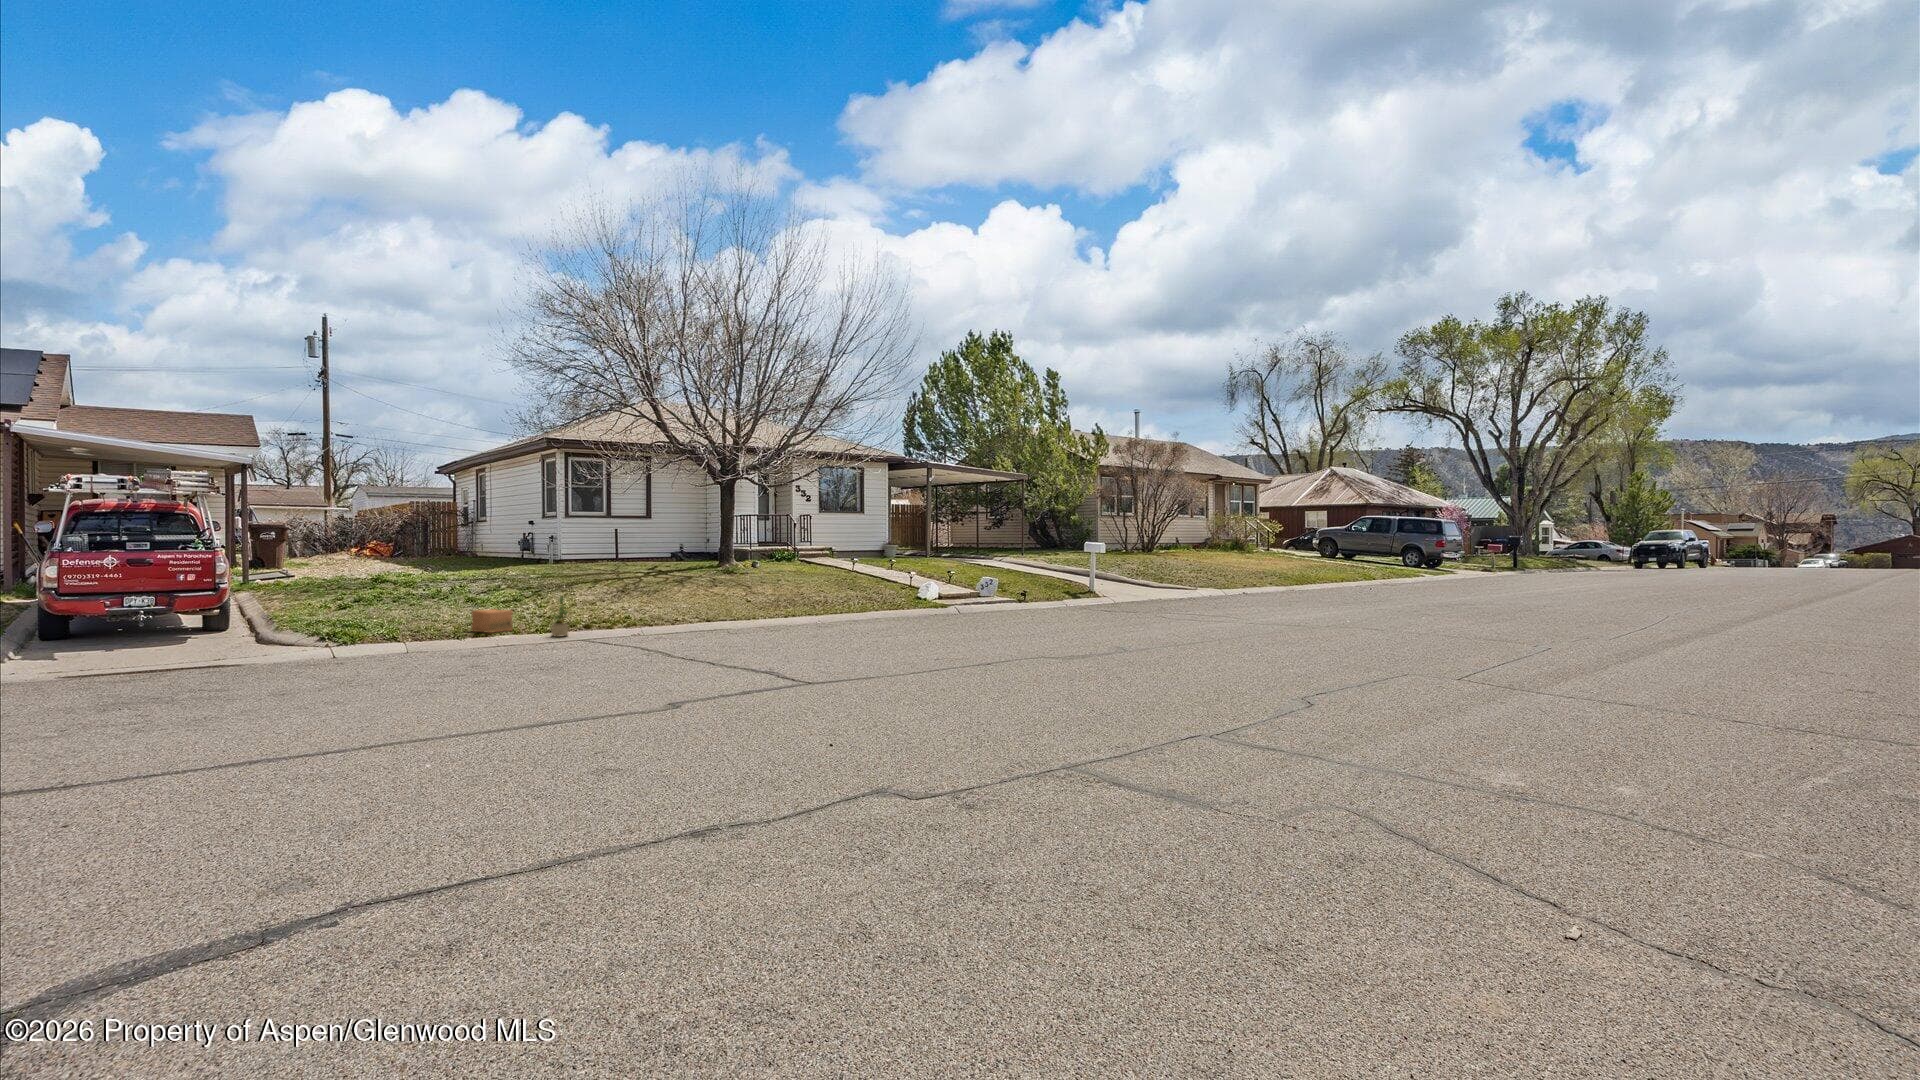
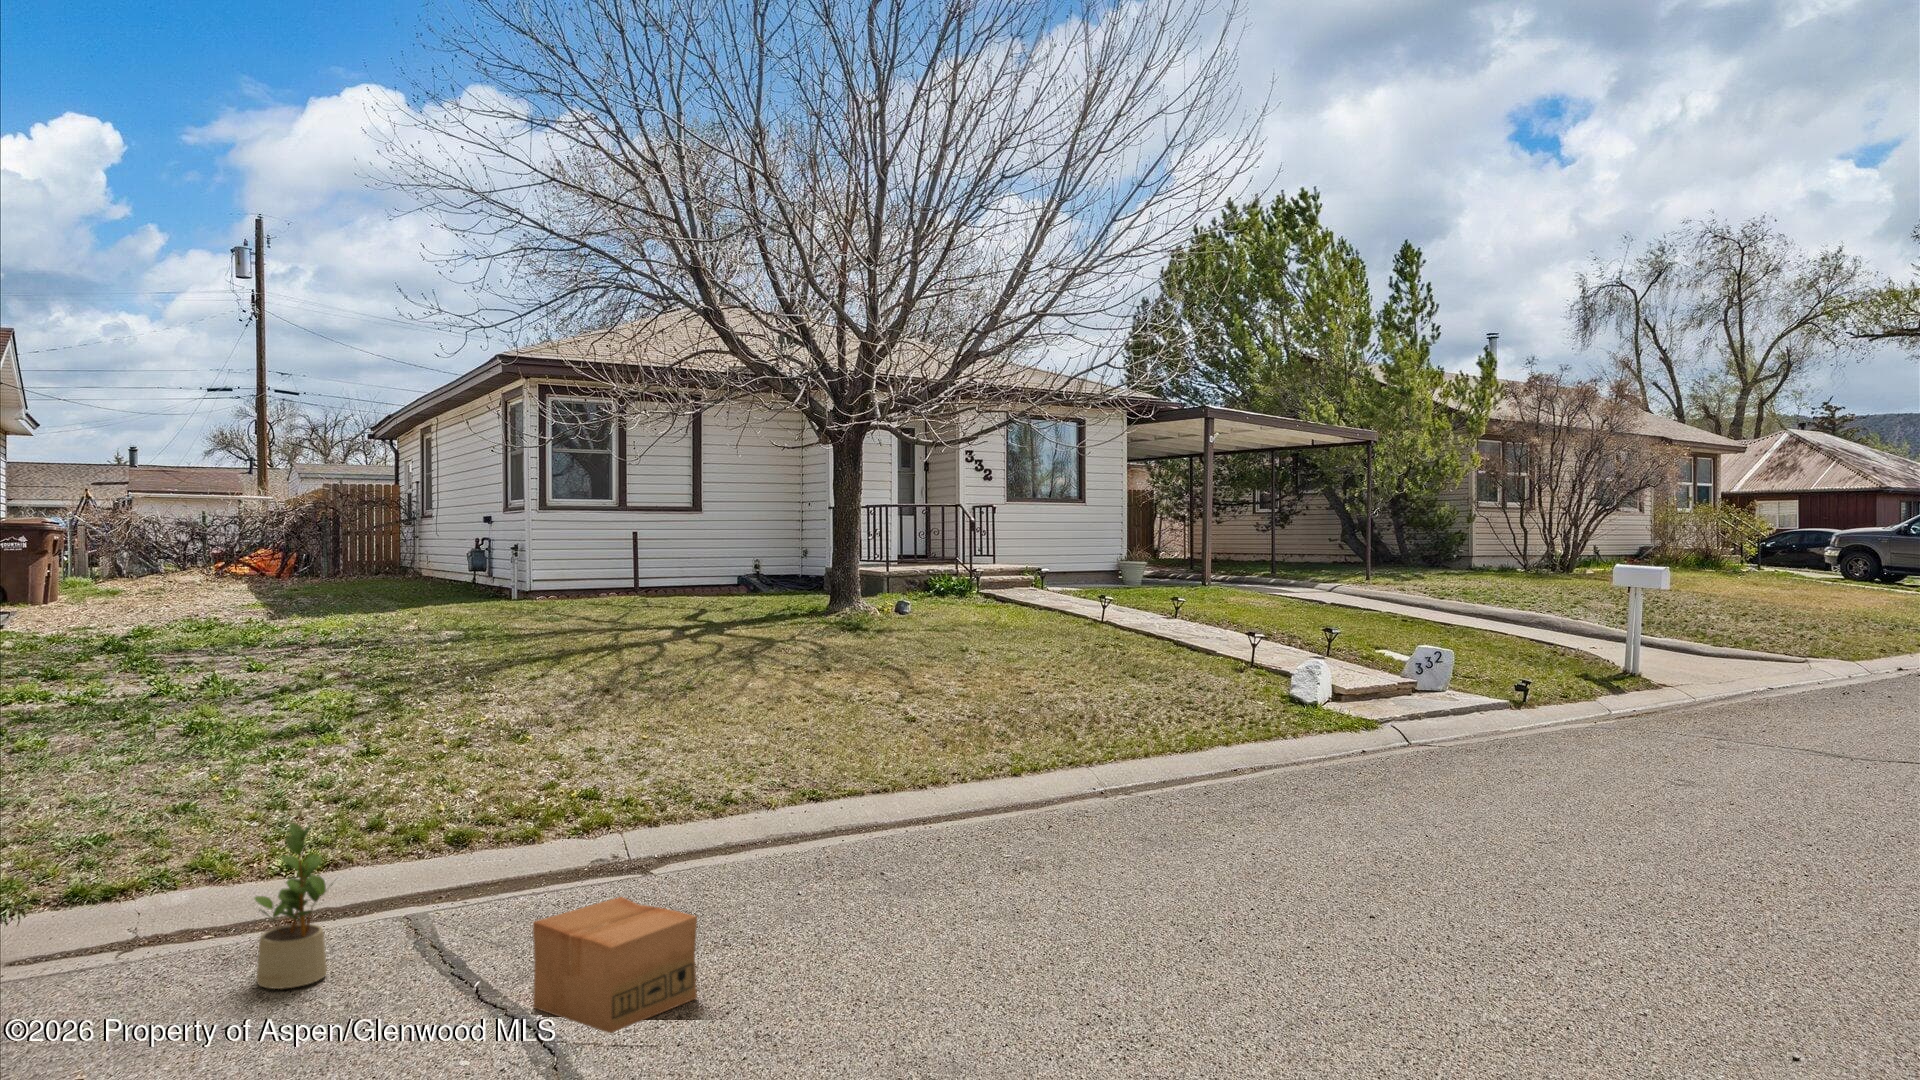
cardboard box: present [472,609,513,633] -> present [533,897,697,1033]

